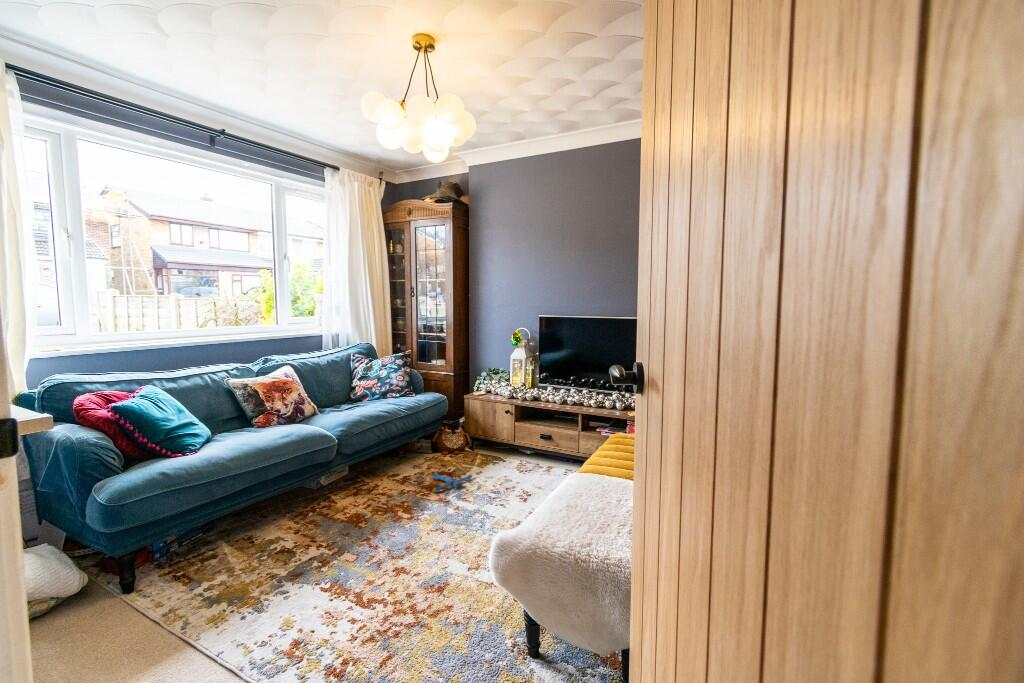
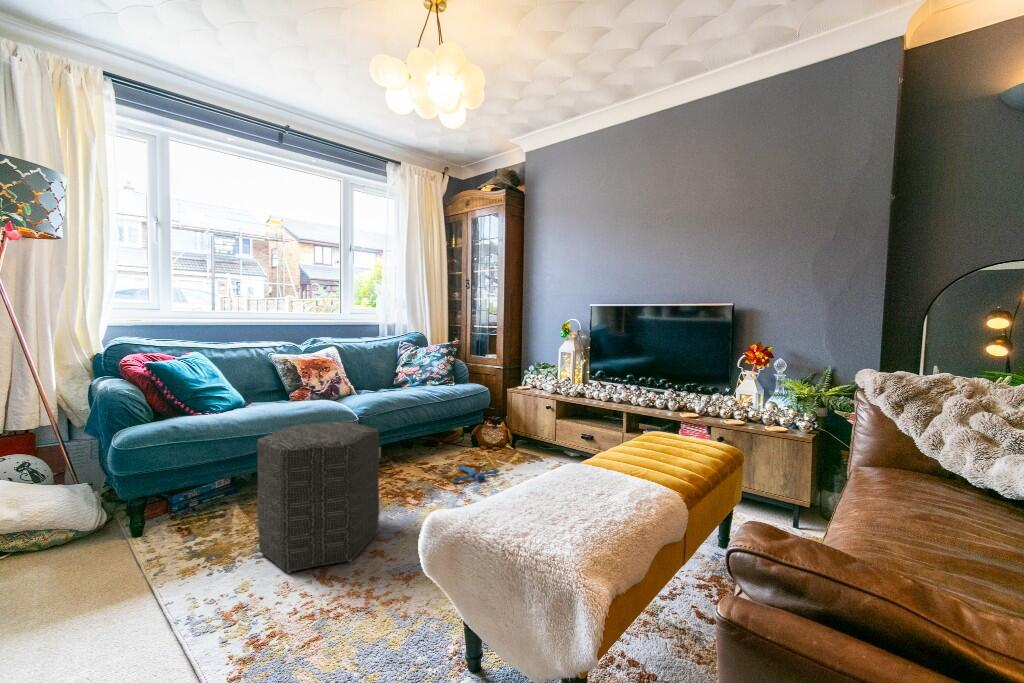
ottoman: none [277,451,390,603] -> present [257,422,379,573]

